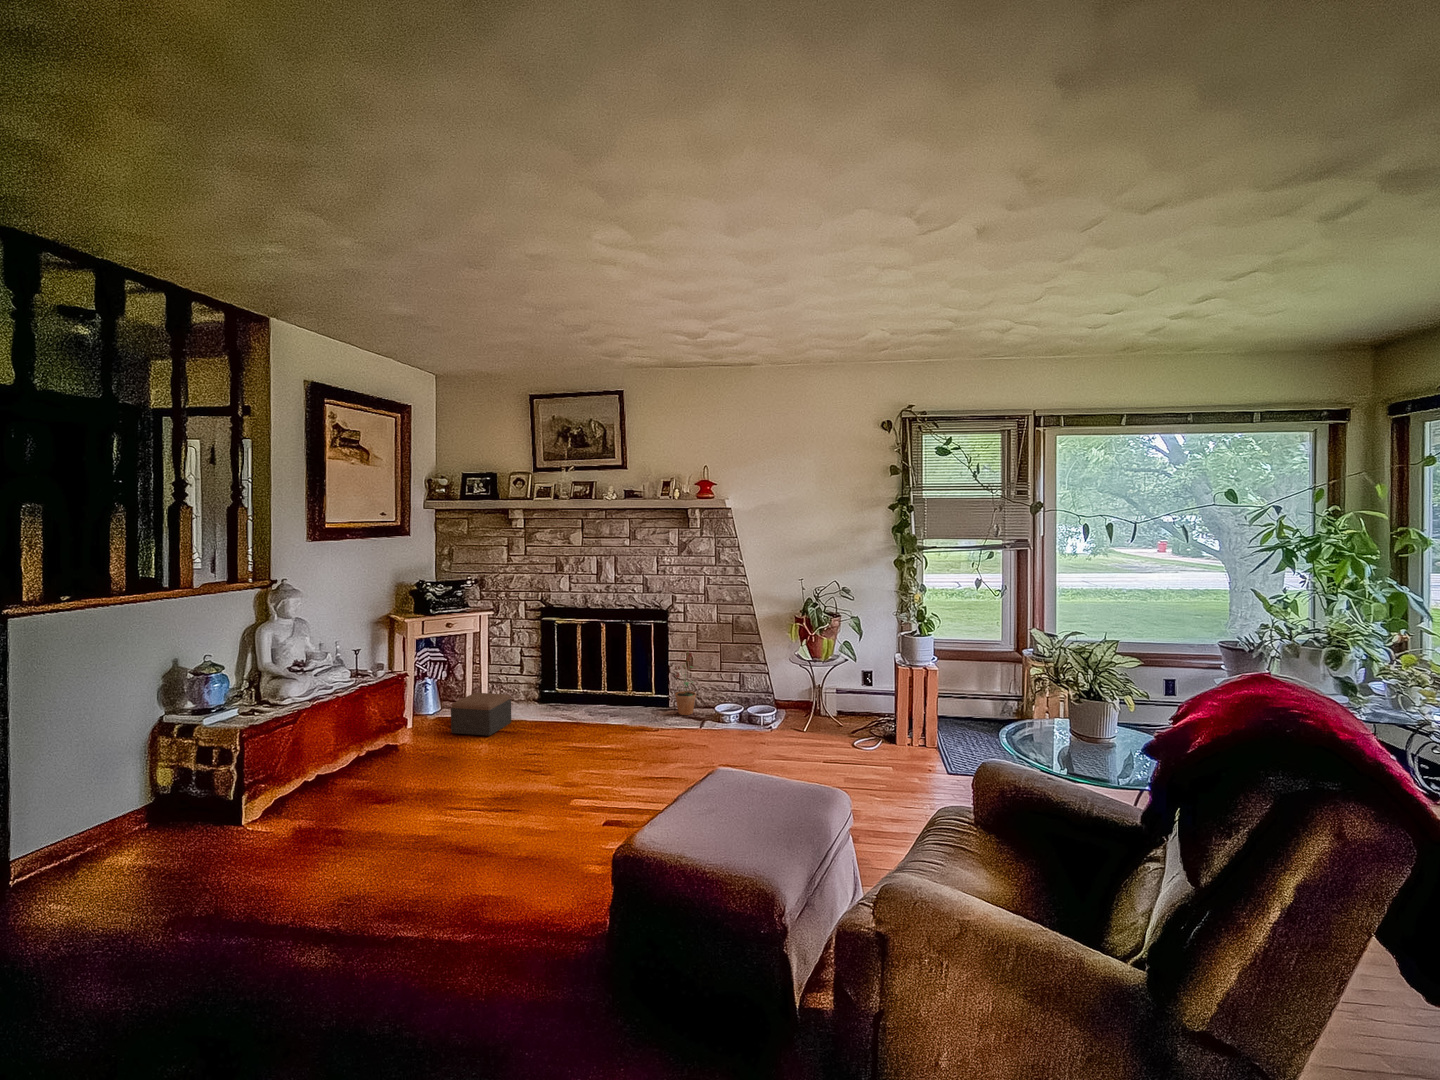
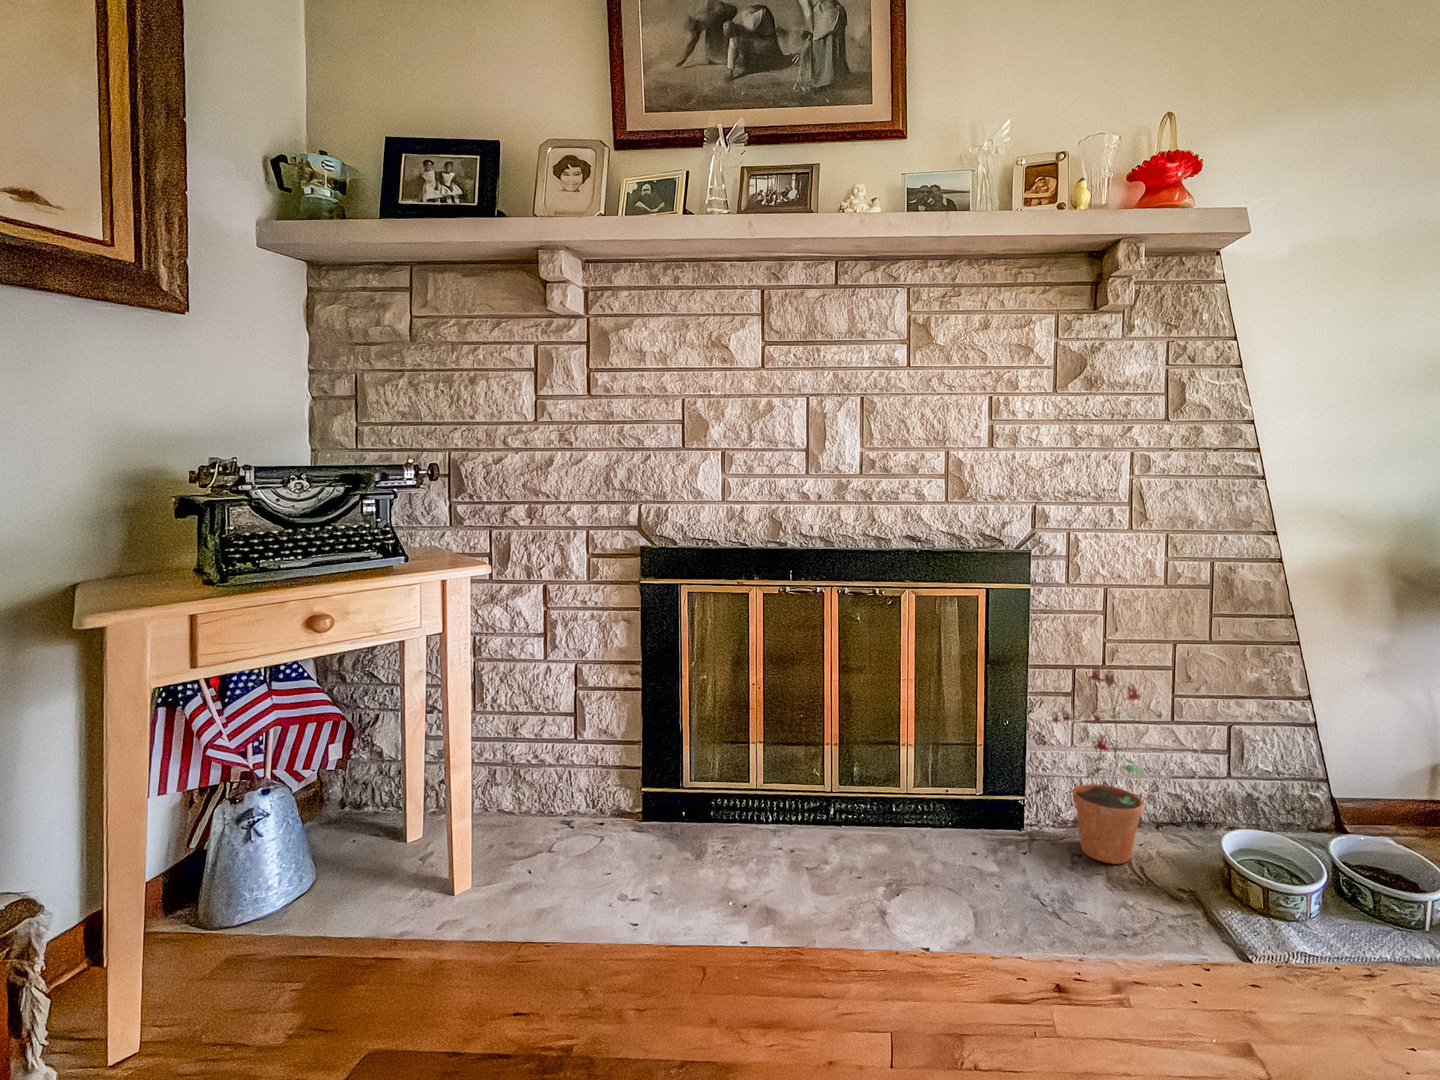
footstool: present [451,693,511,736] -> none [378,825,587,1020]

